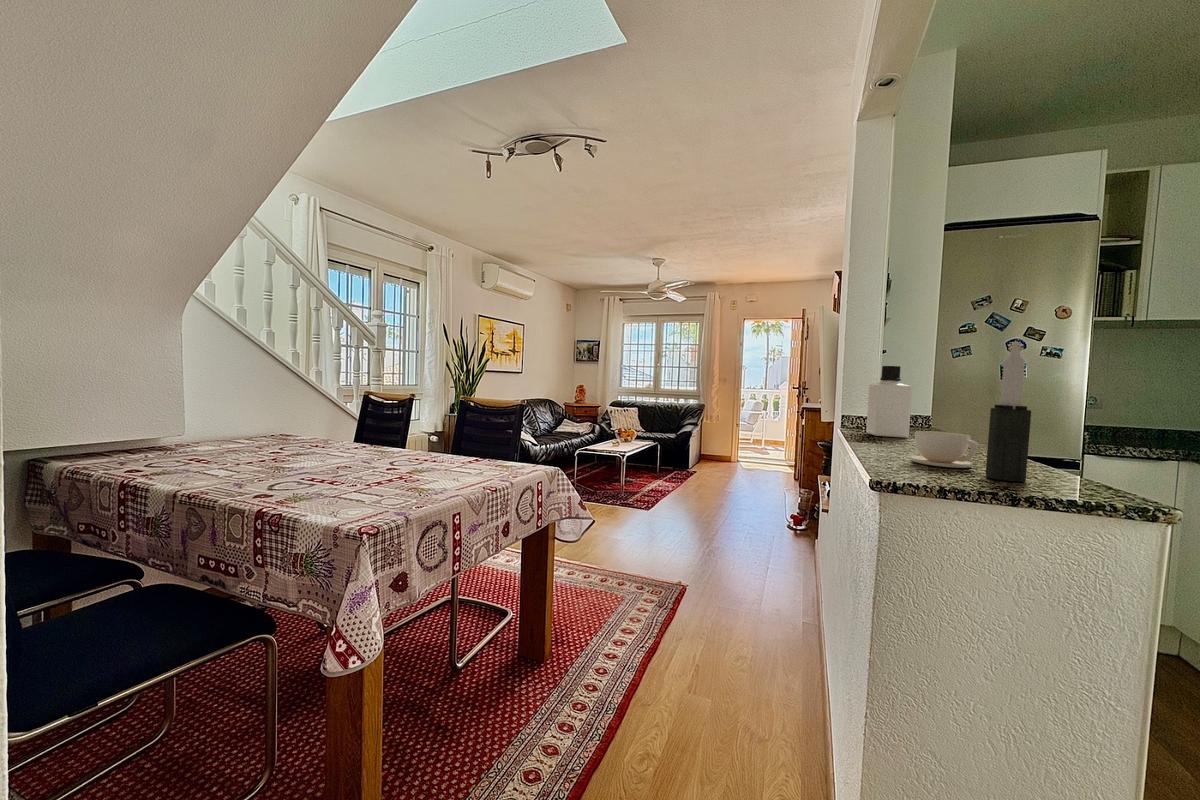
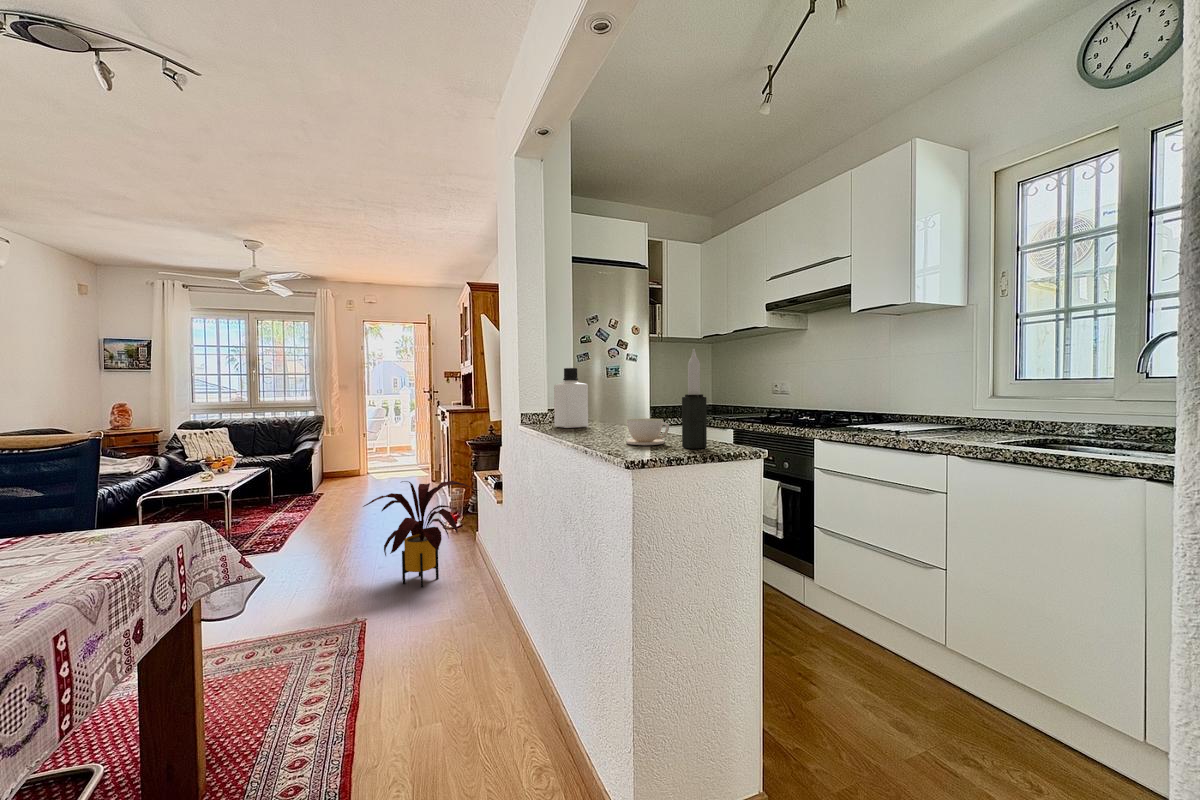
house plant: none [697,470,814,575] -> present [363,481,477,588]

